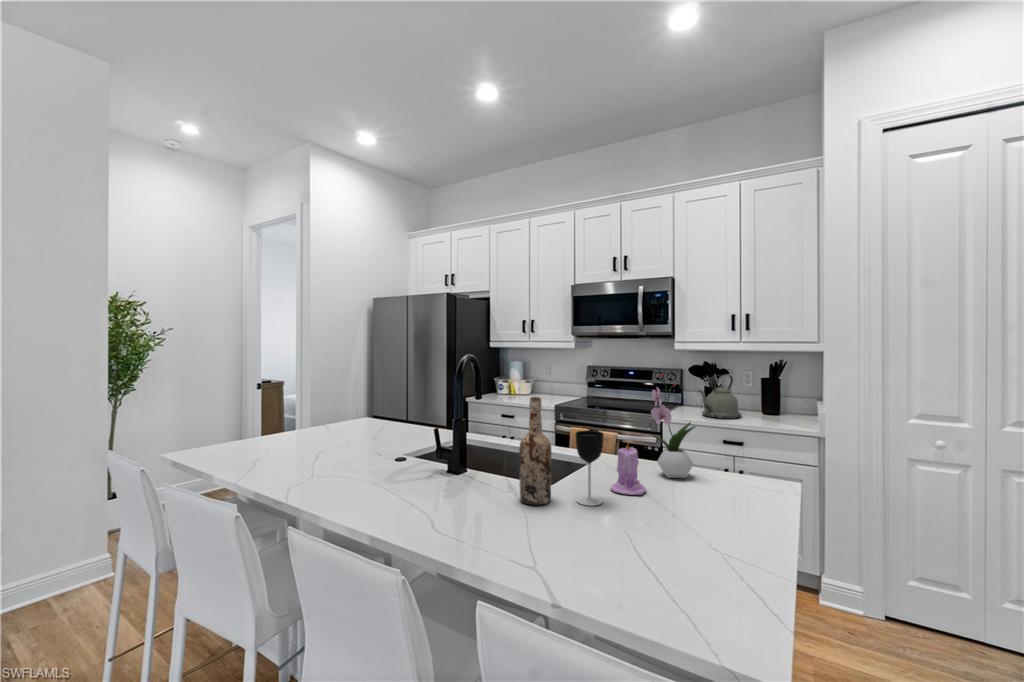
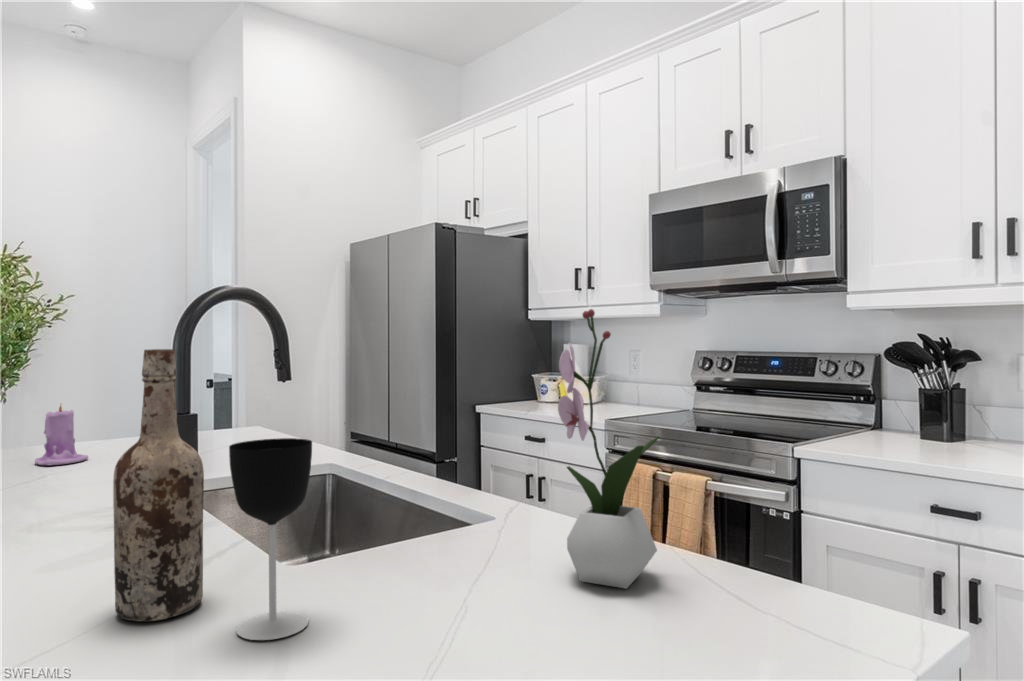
kettle: present [699,375,741,419] -> none [881,359,992,457]
candle: present [610,445,646,495] -> present [35,406,88,466]

